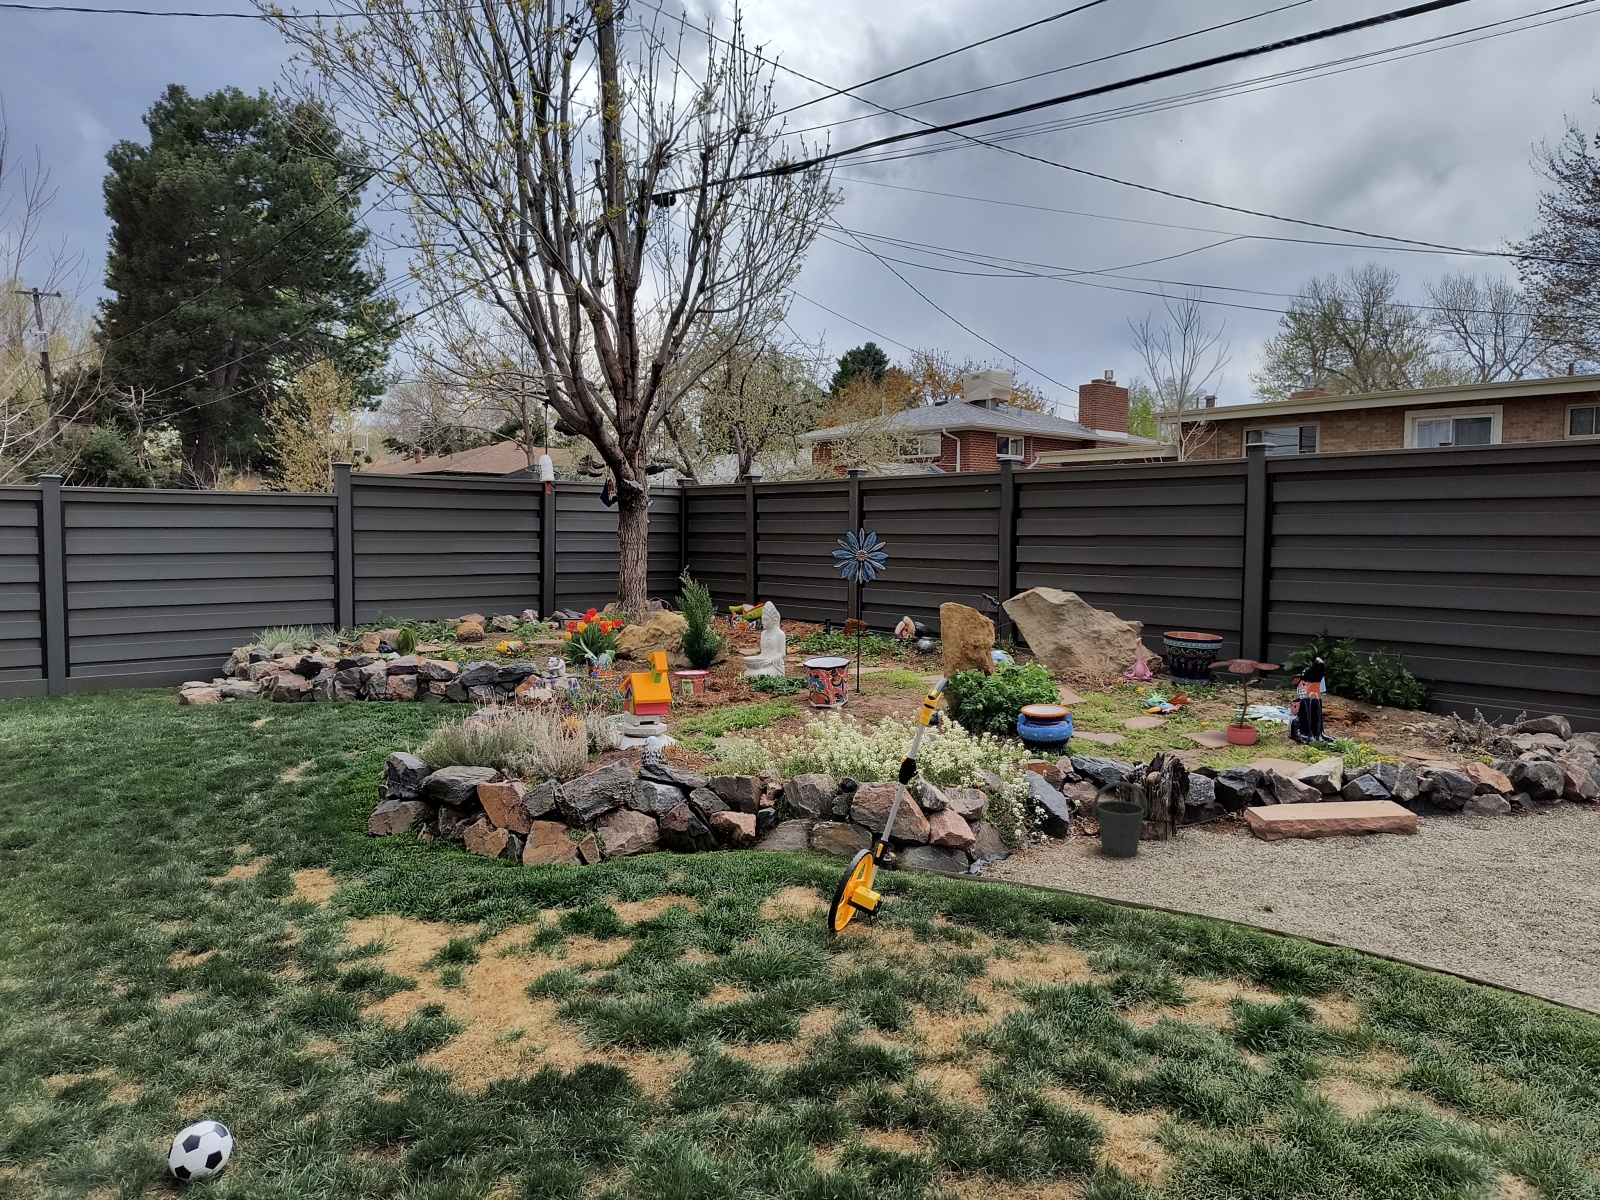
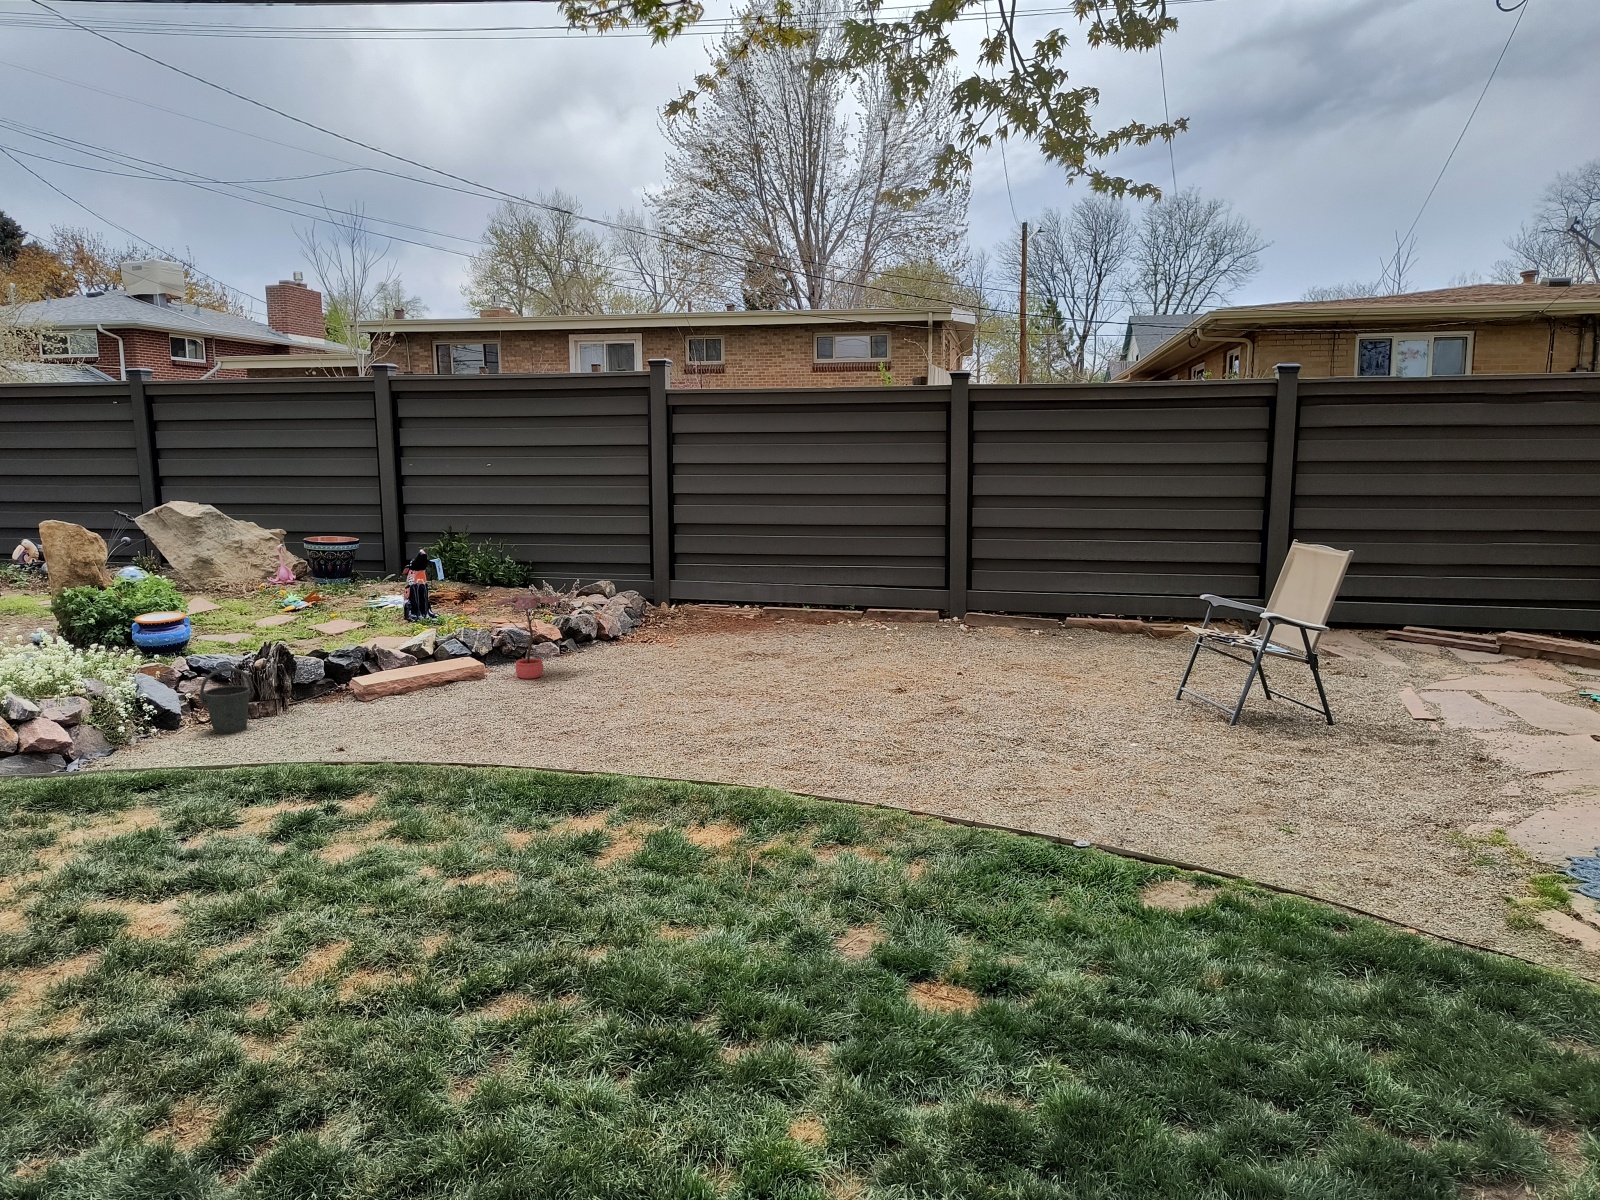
potted plant: present [1208,659,1280,745] -> present [494,594,560,679]

